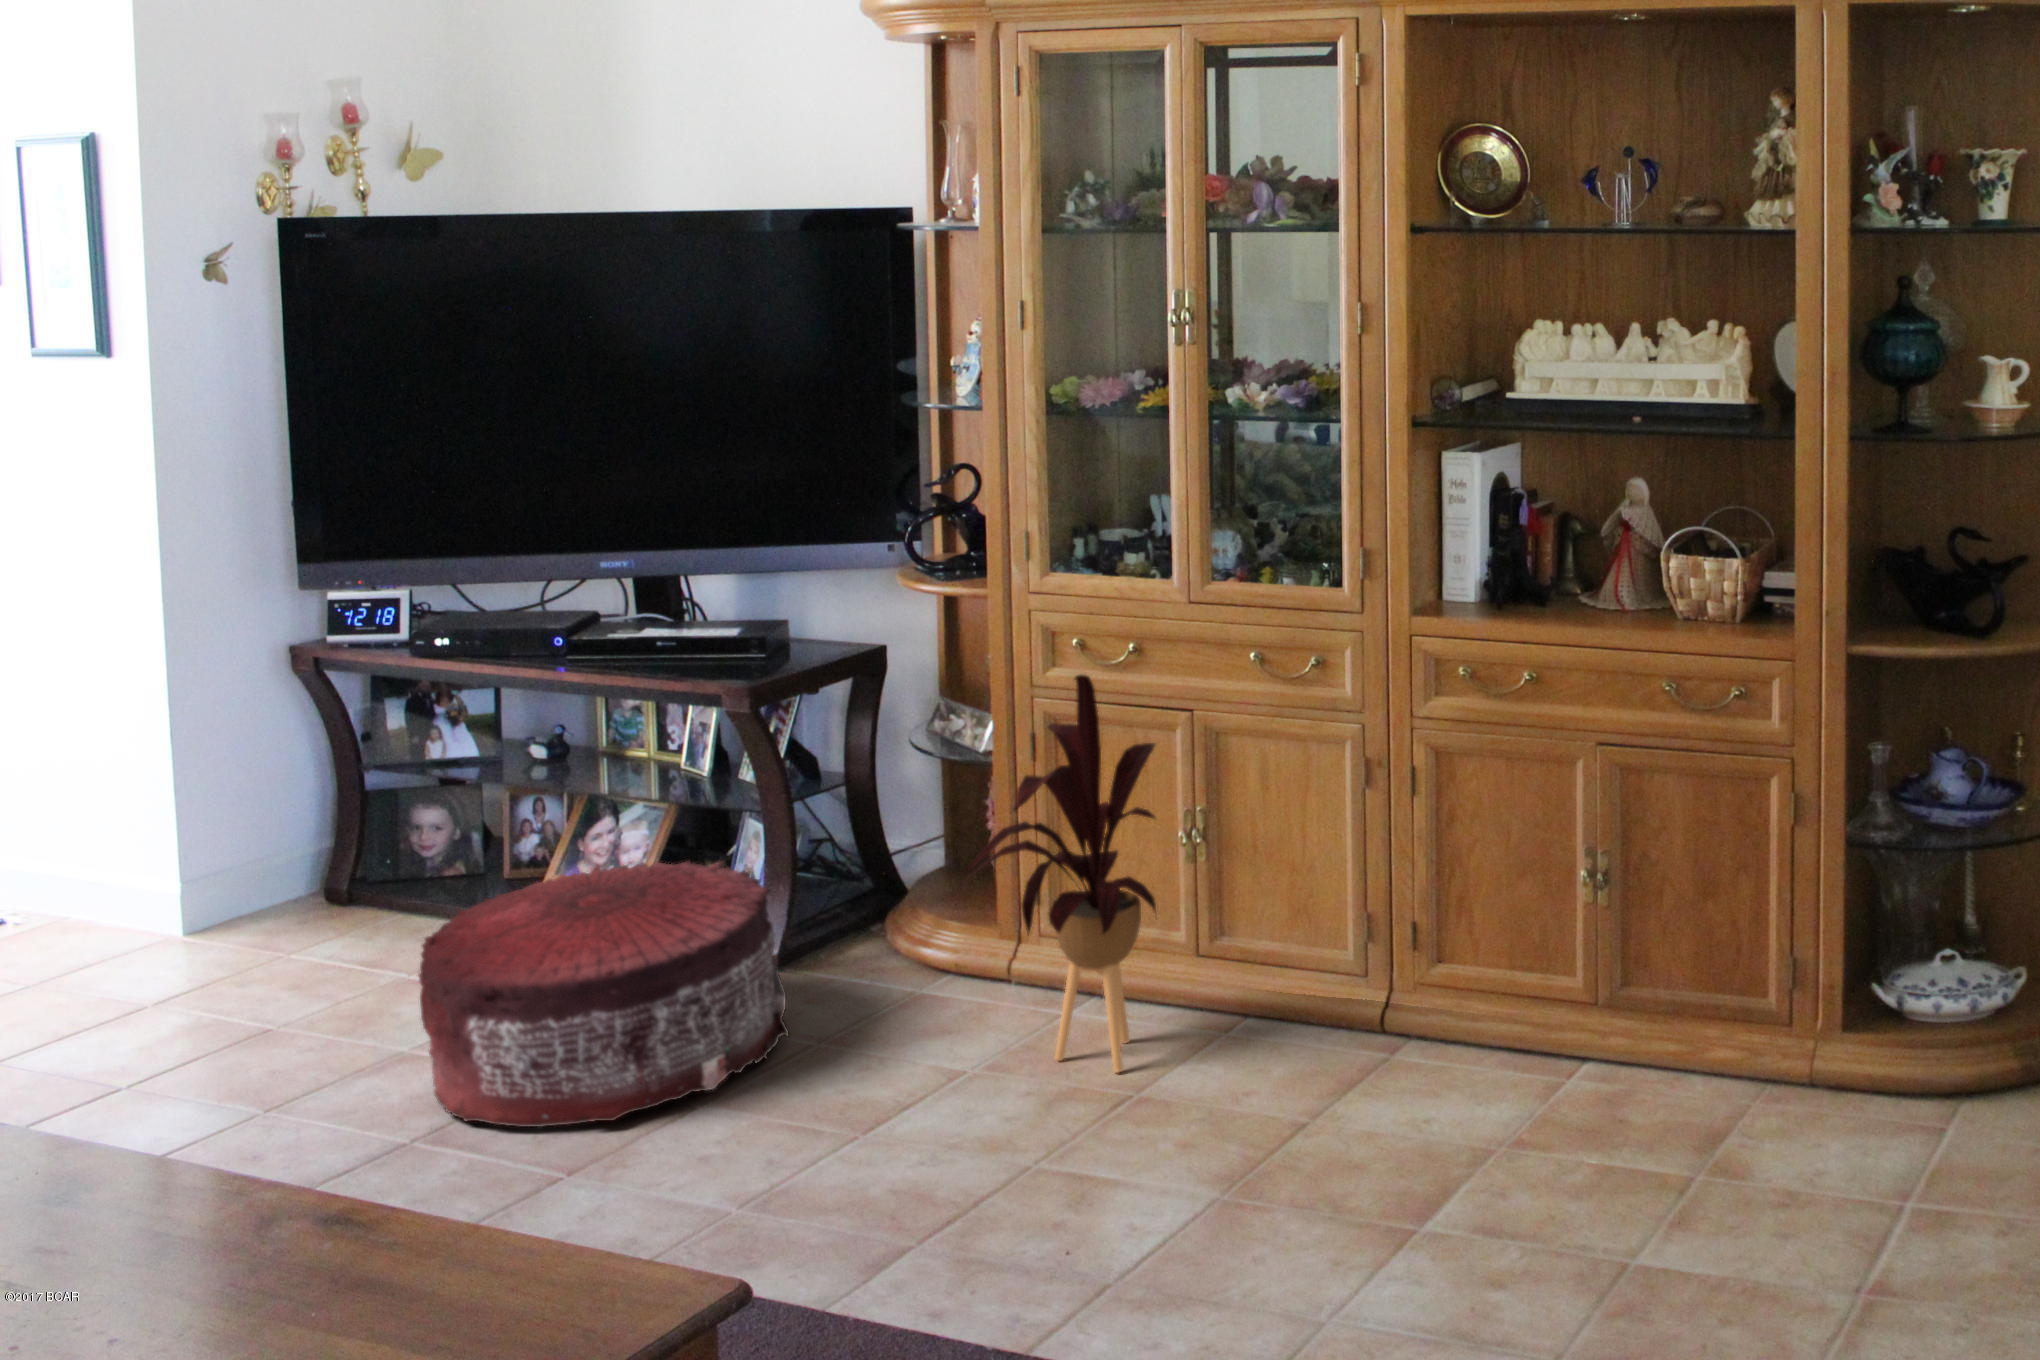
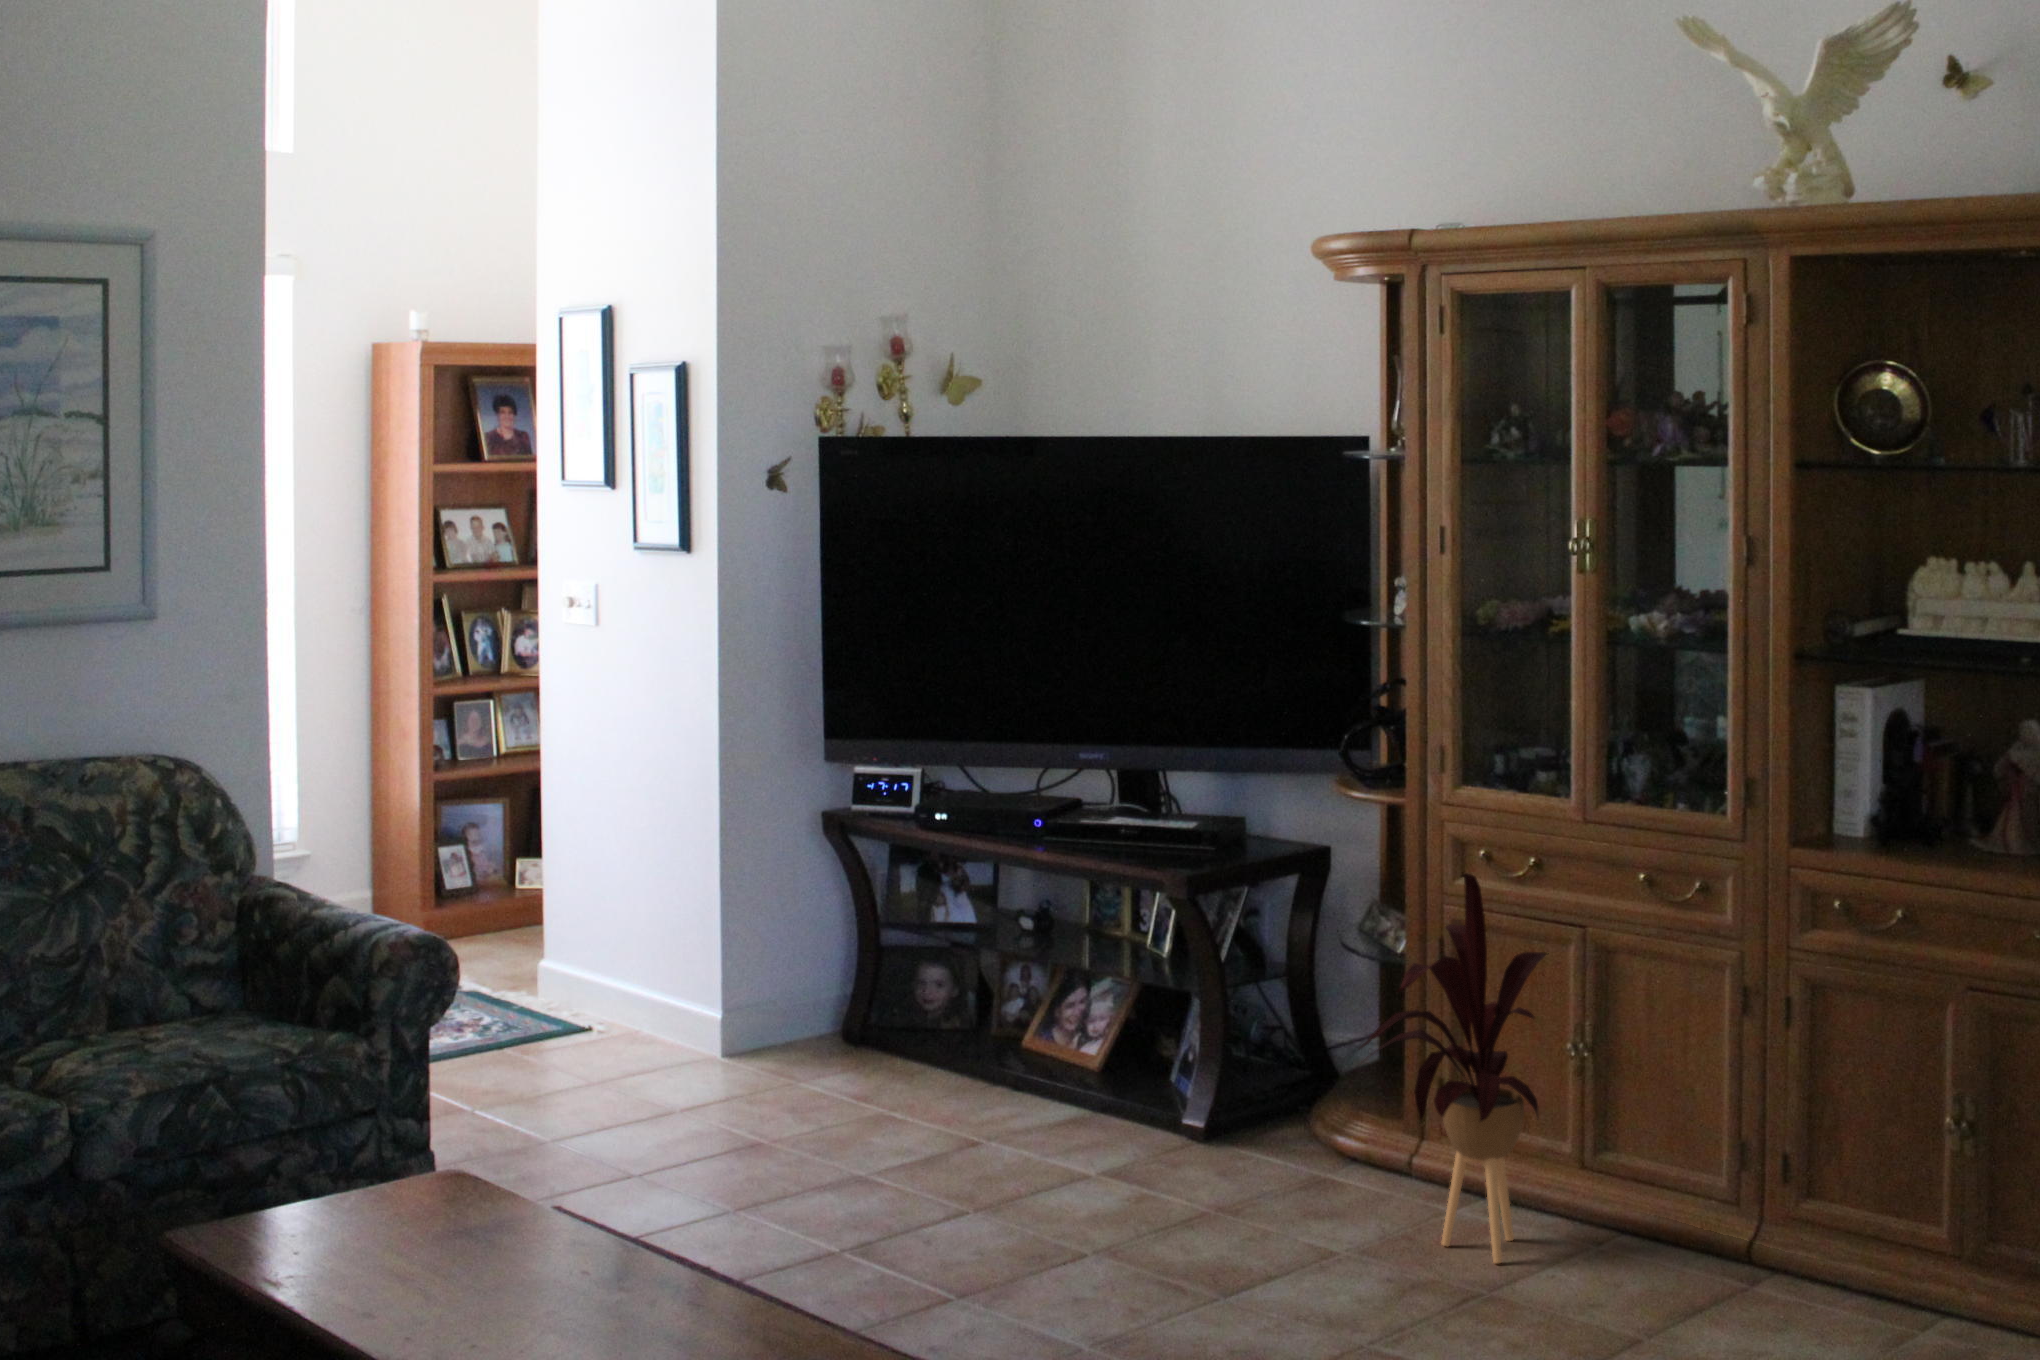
pouf: present [419,861,789,1127] -> none [918,1017,1211,1234]

